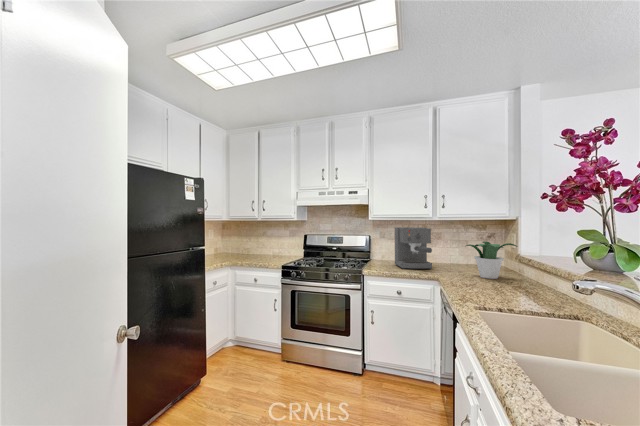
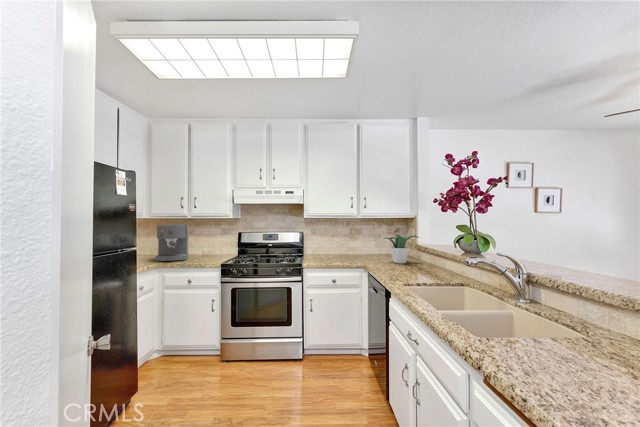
coffee maker: present [395,227,432,269] -> present [156,224,188,262]

